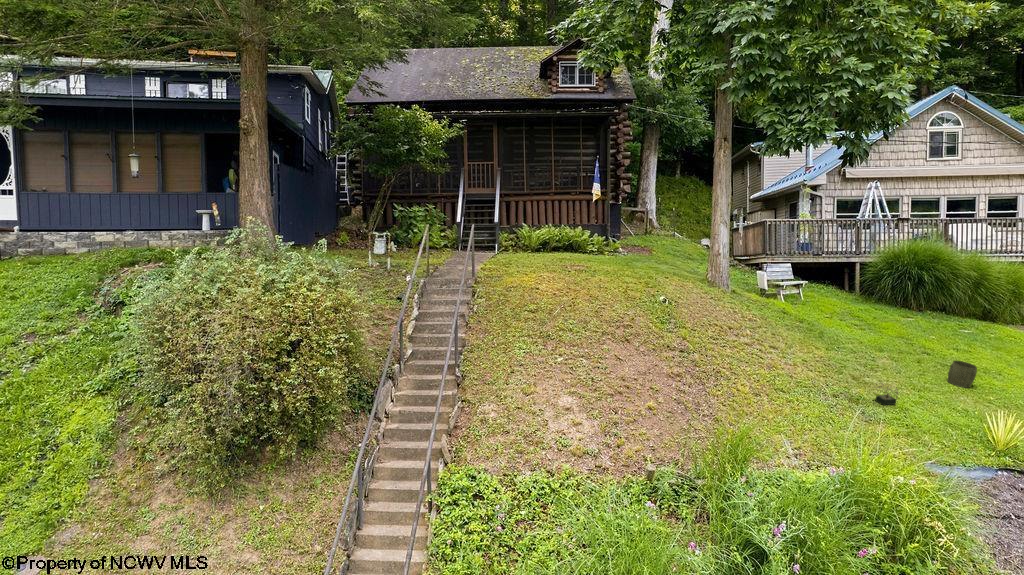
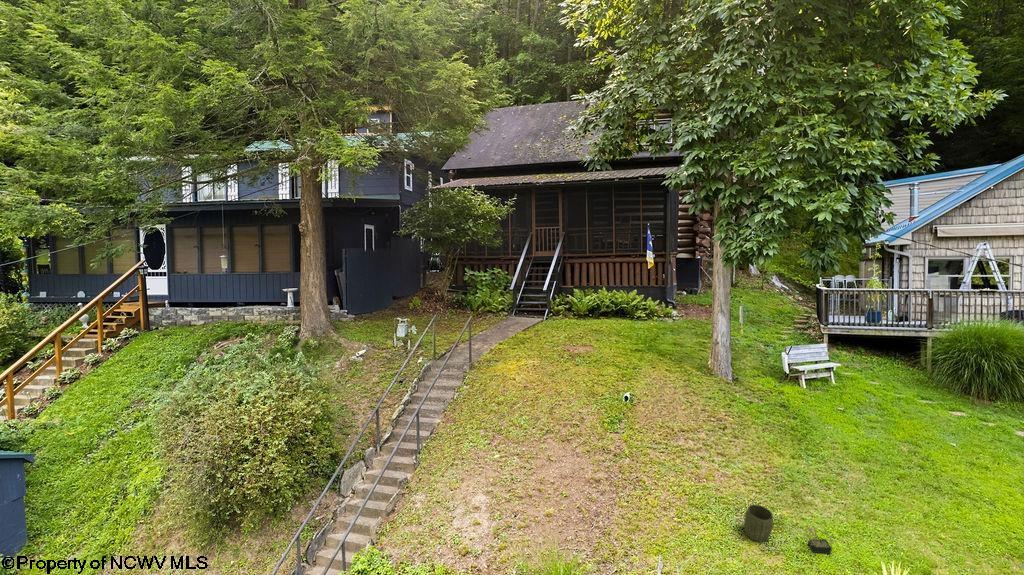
woven basket: present [947,361,977,388] -> present [744,505,773,542]

